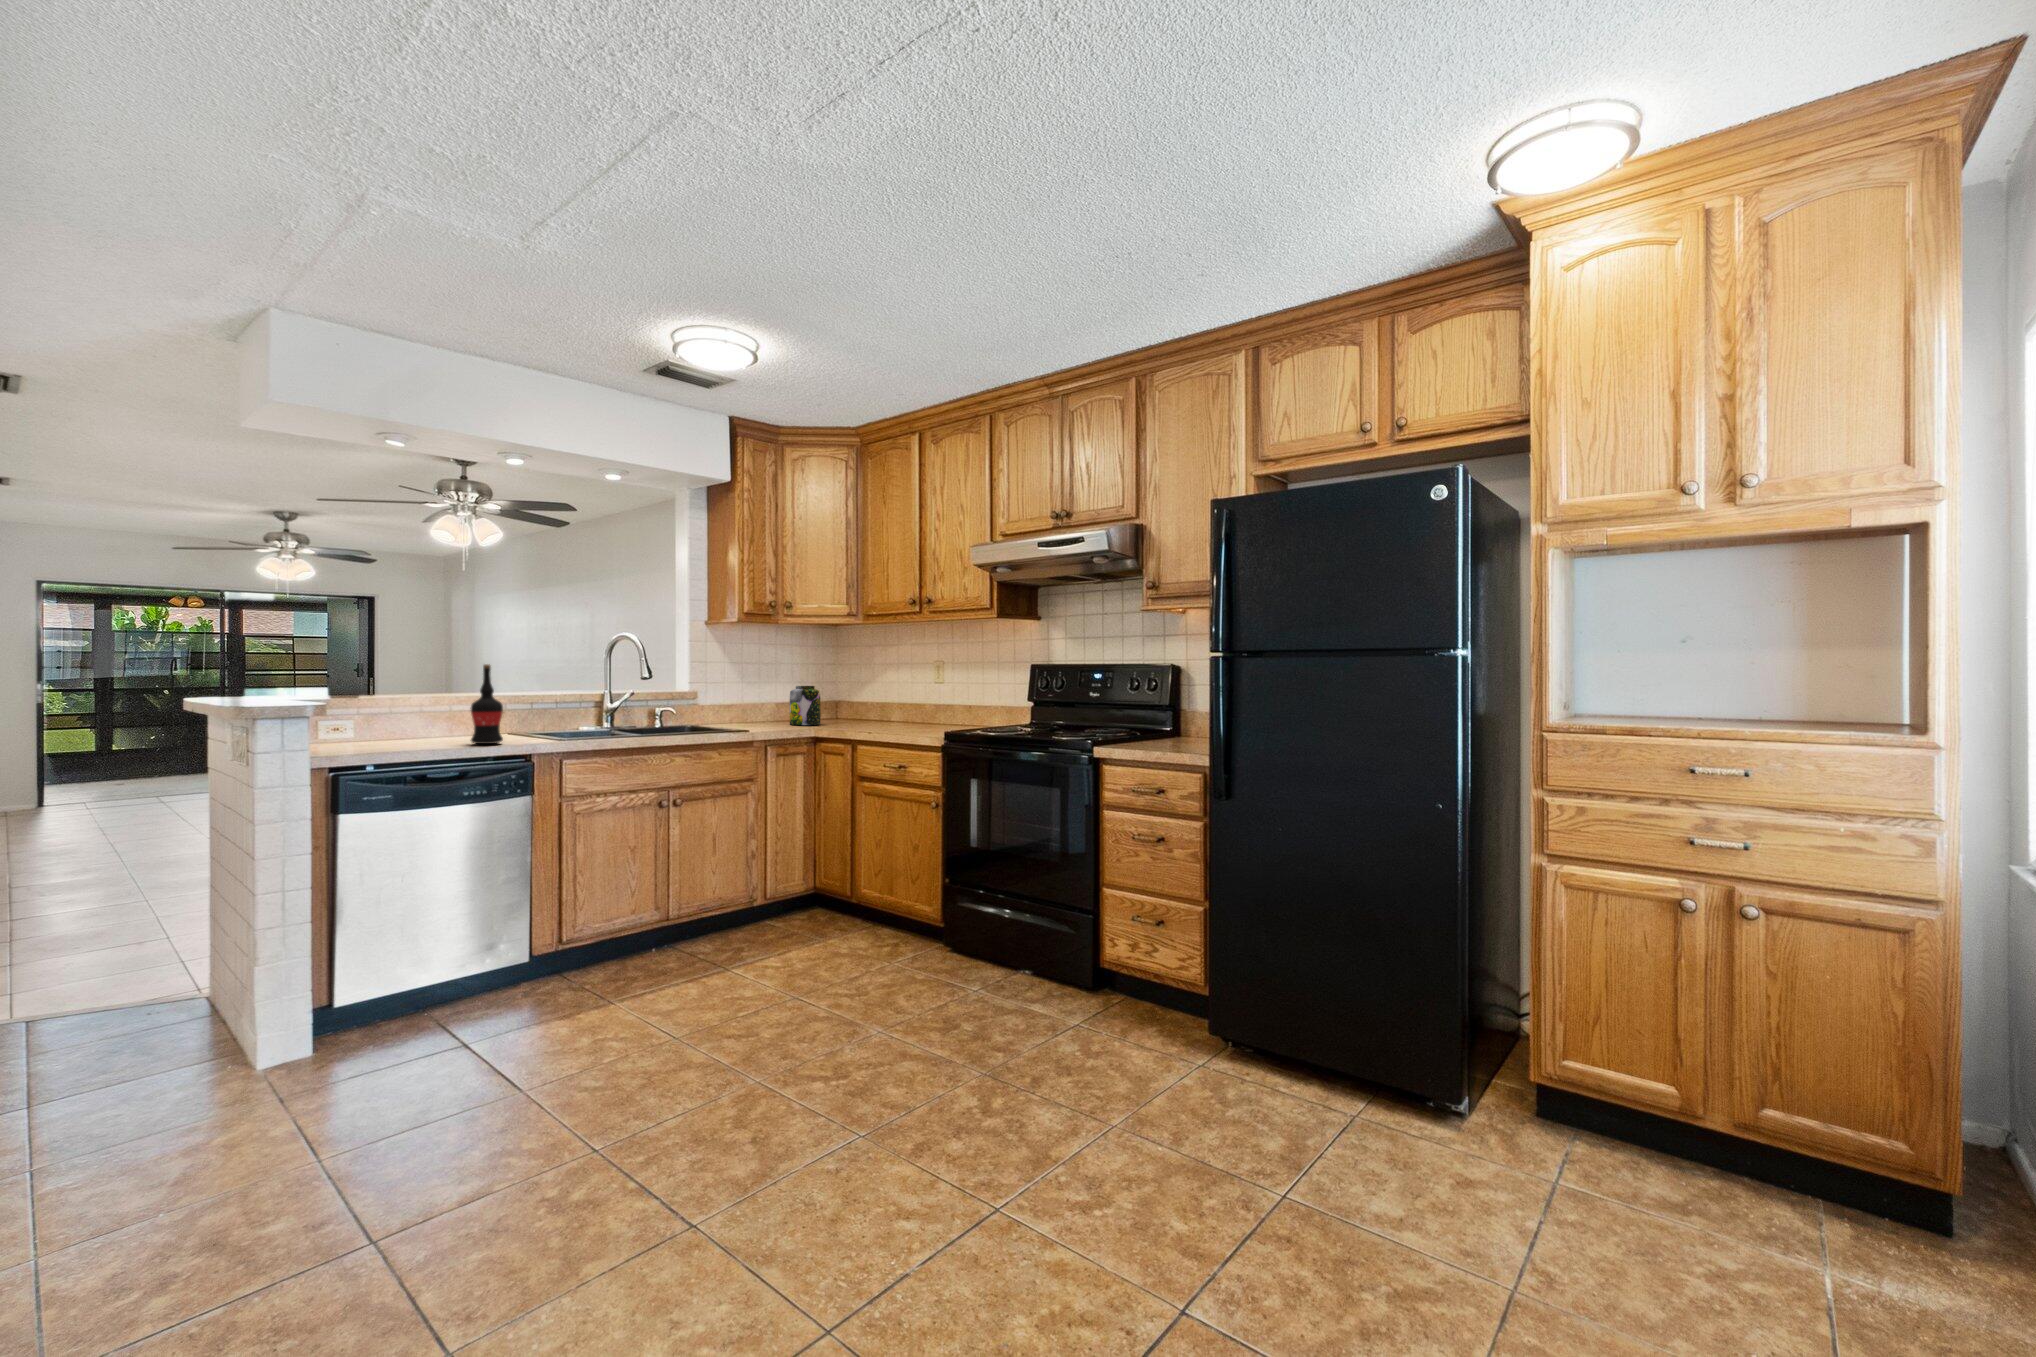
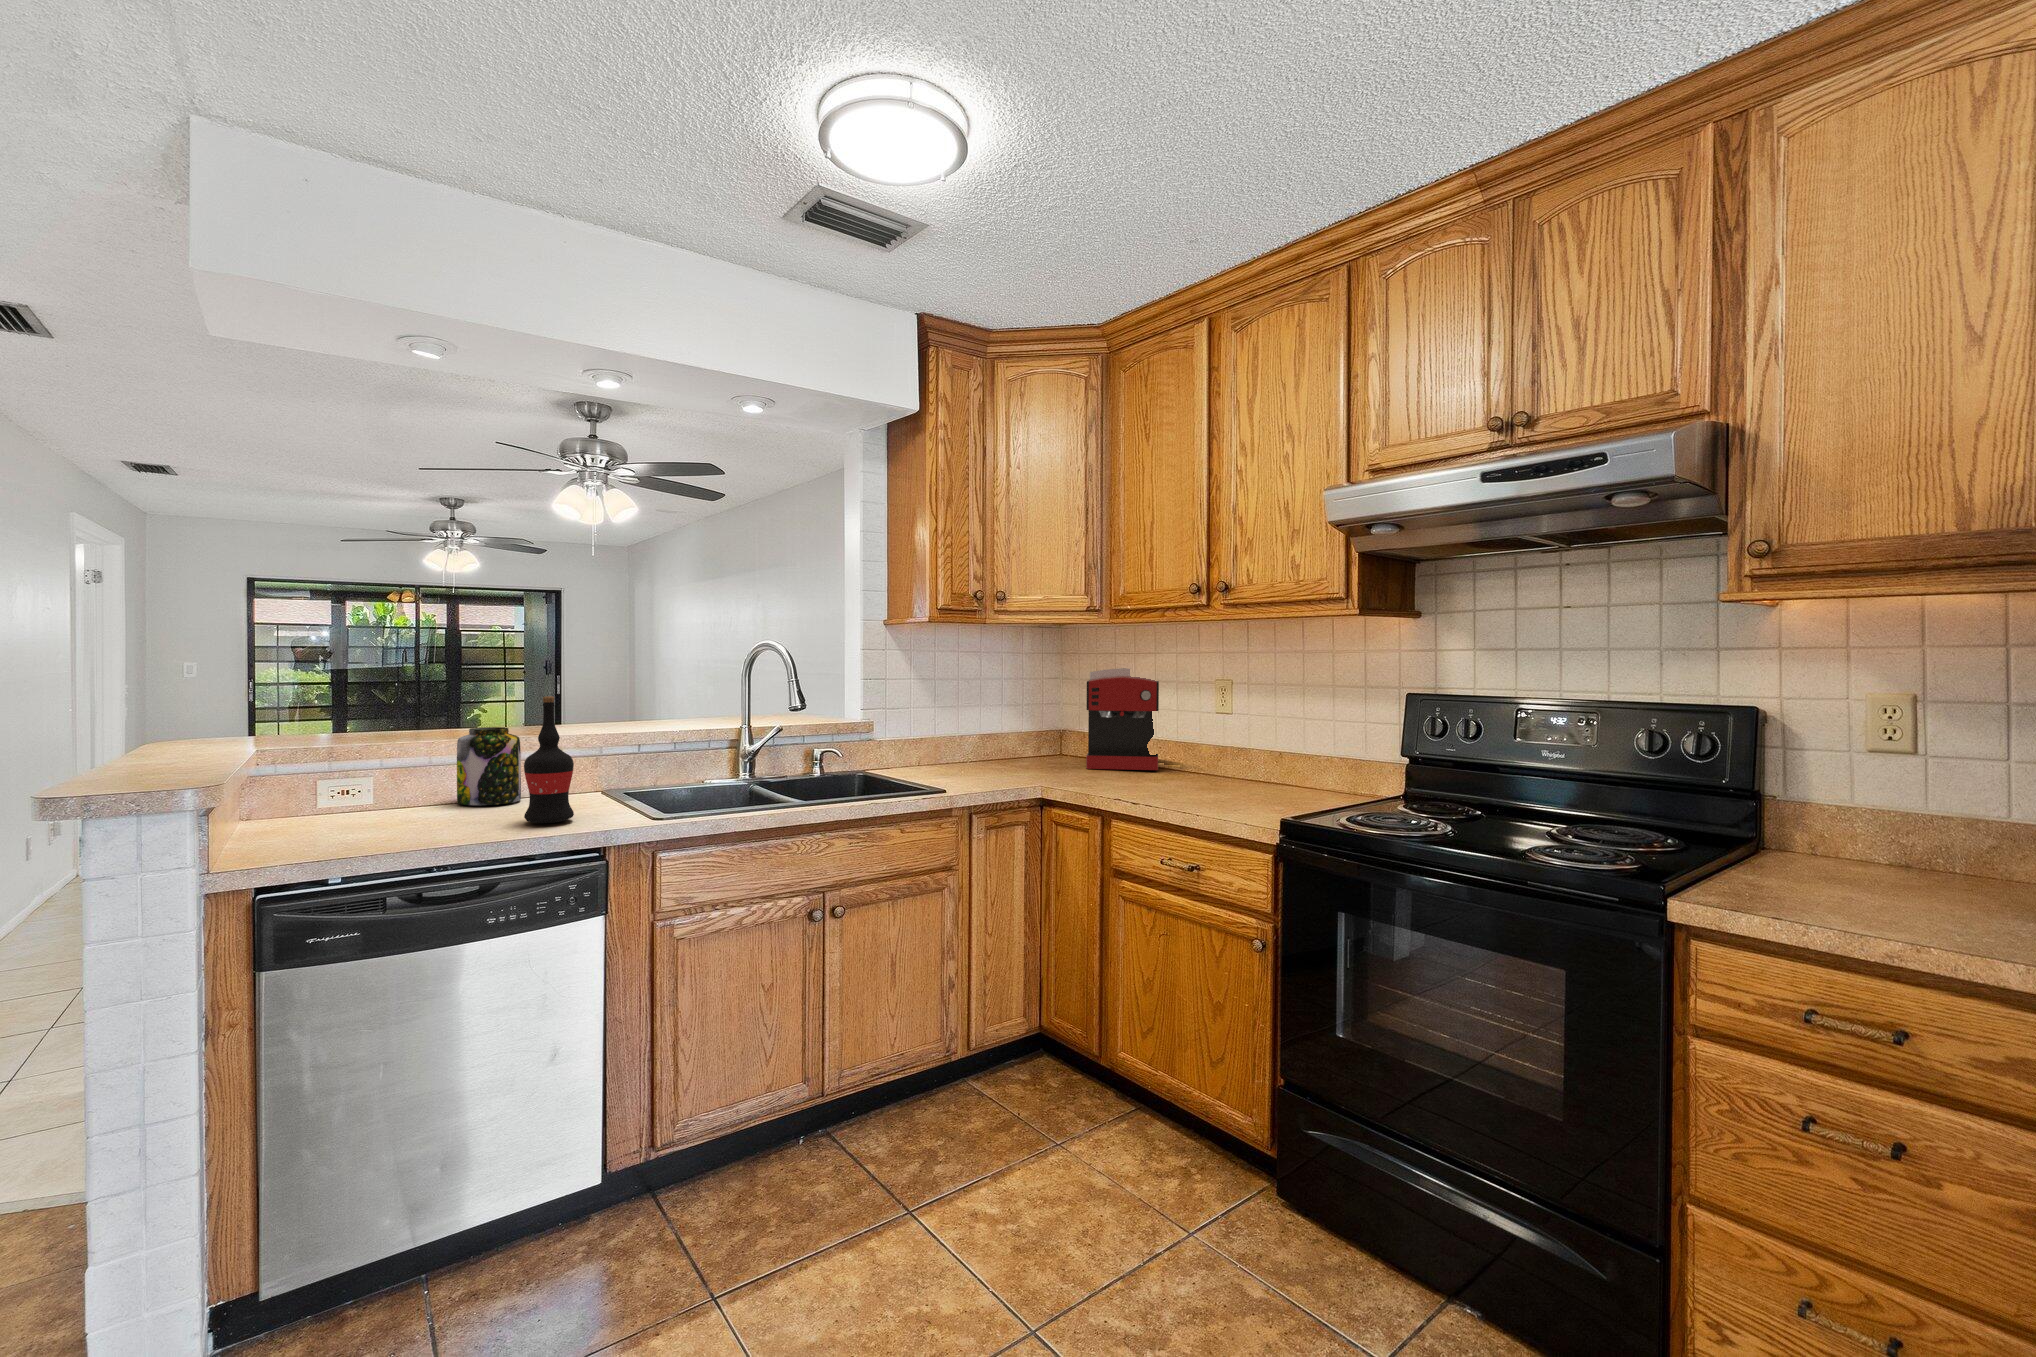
coffee maker: none [849,656,901,723] -> present [1086,668,1159,770]
jar: present [789,686,821,725] -> present [457,727,521,805]

